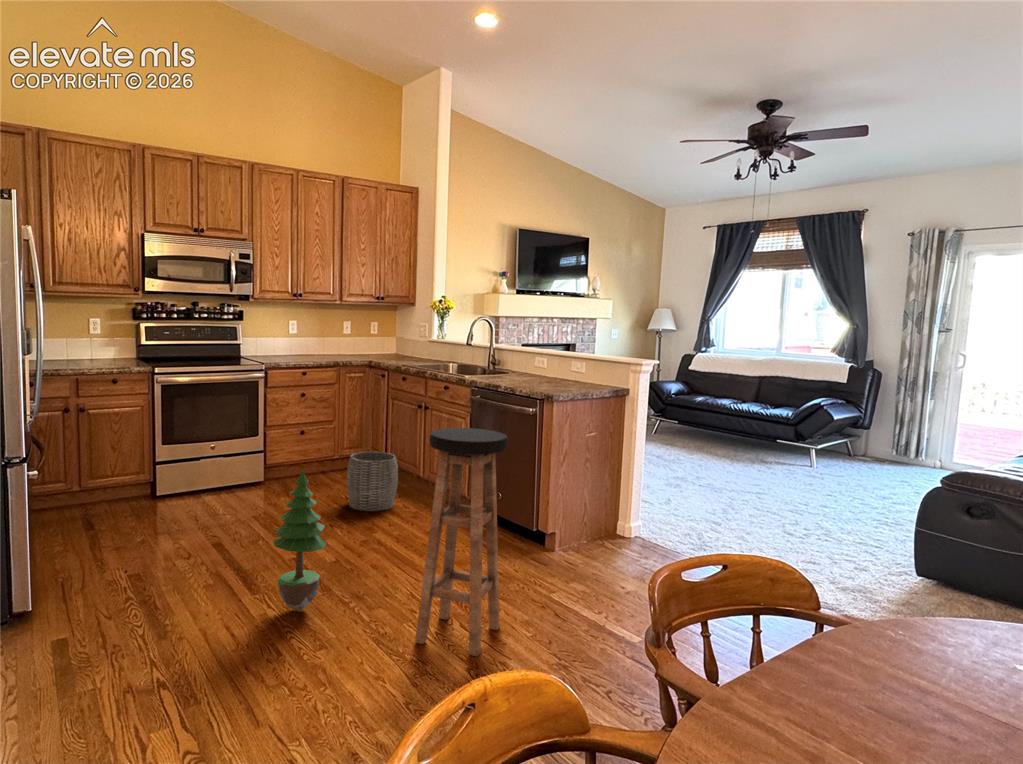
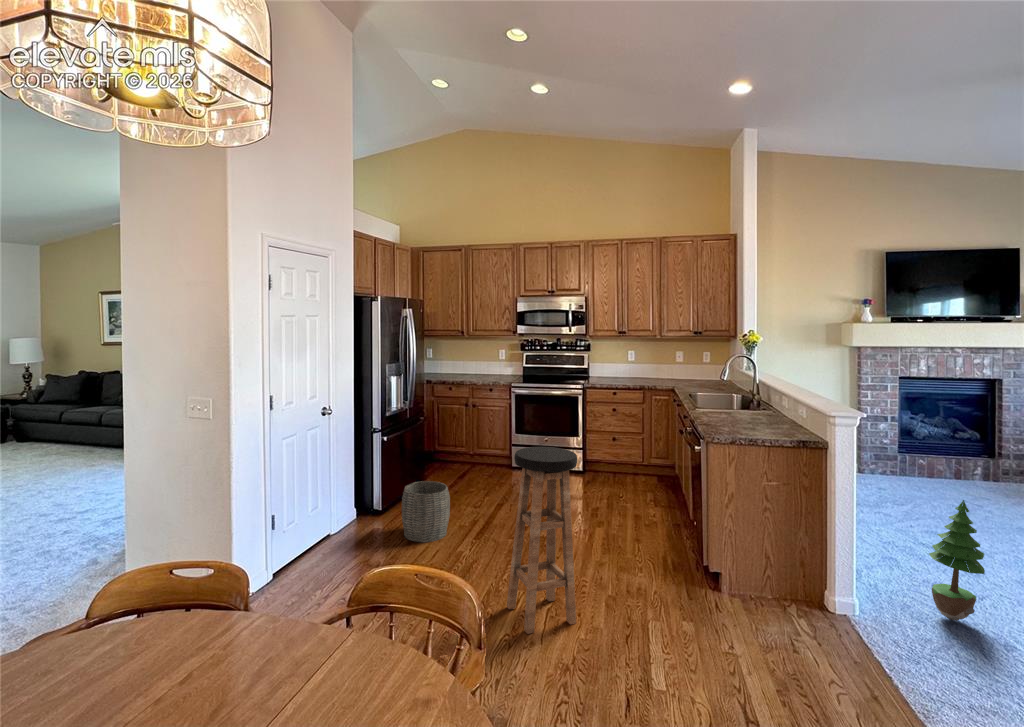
woven basket: present [347,452,398,511] -> present [402,481,450,542]
potted tree: present [273,470,326,610] -> present [929,500,985,621]

